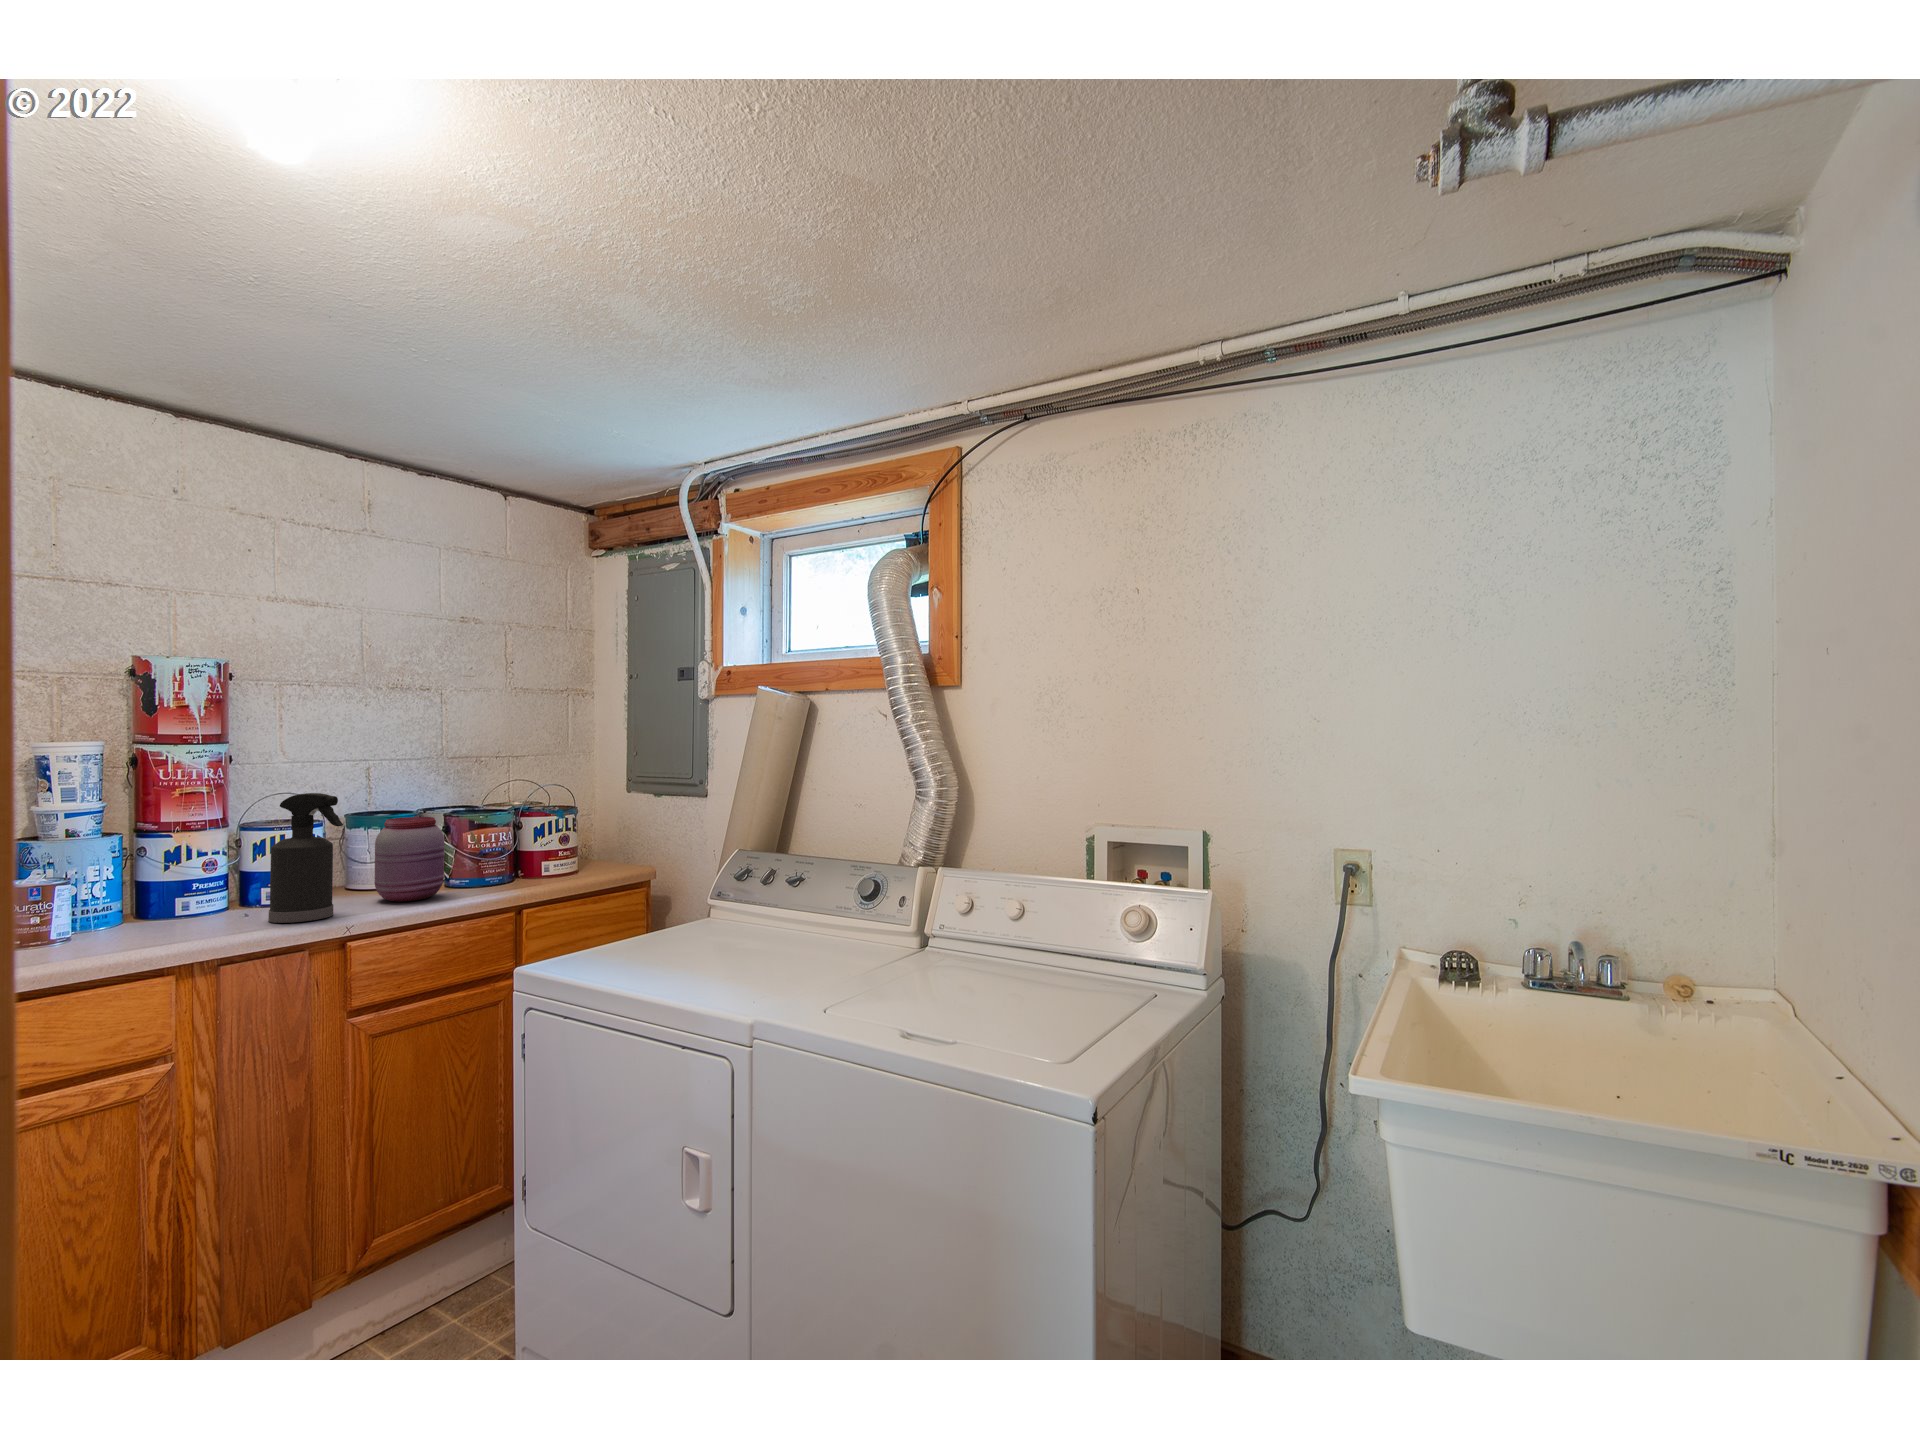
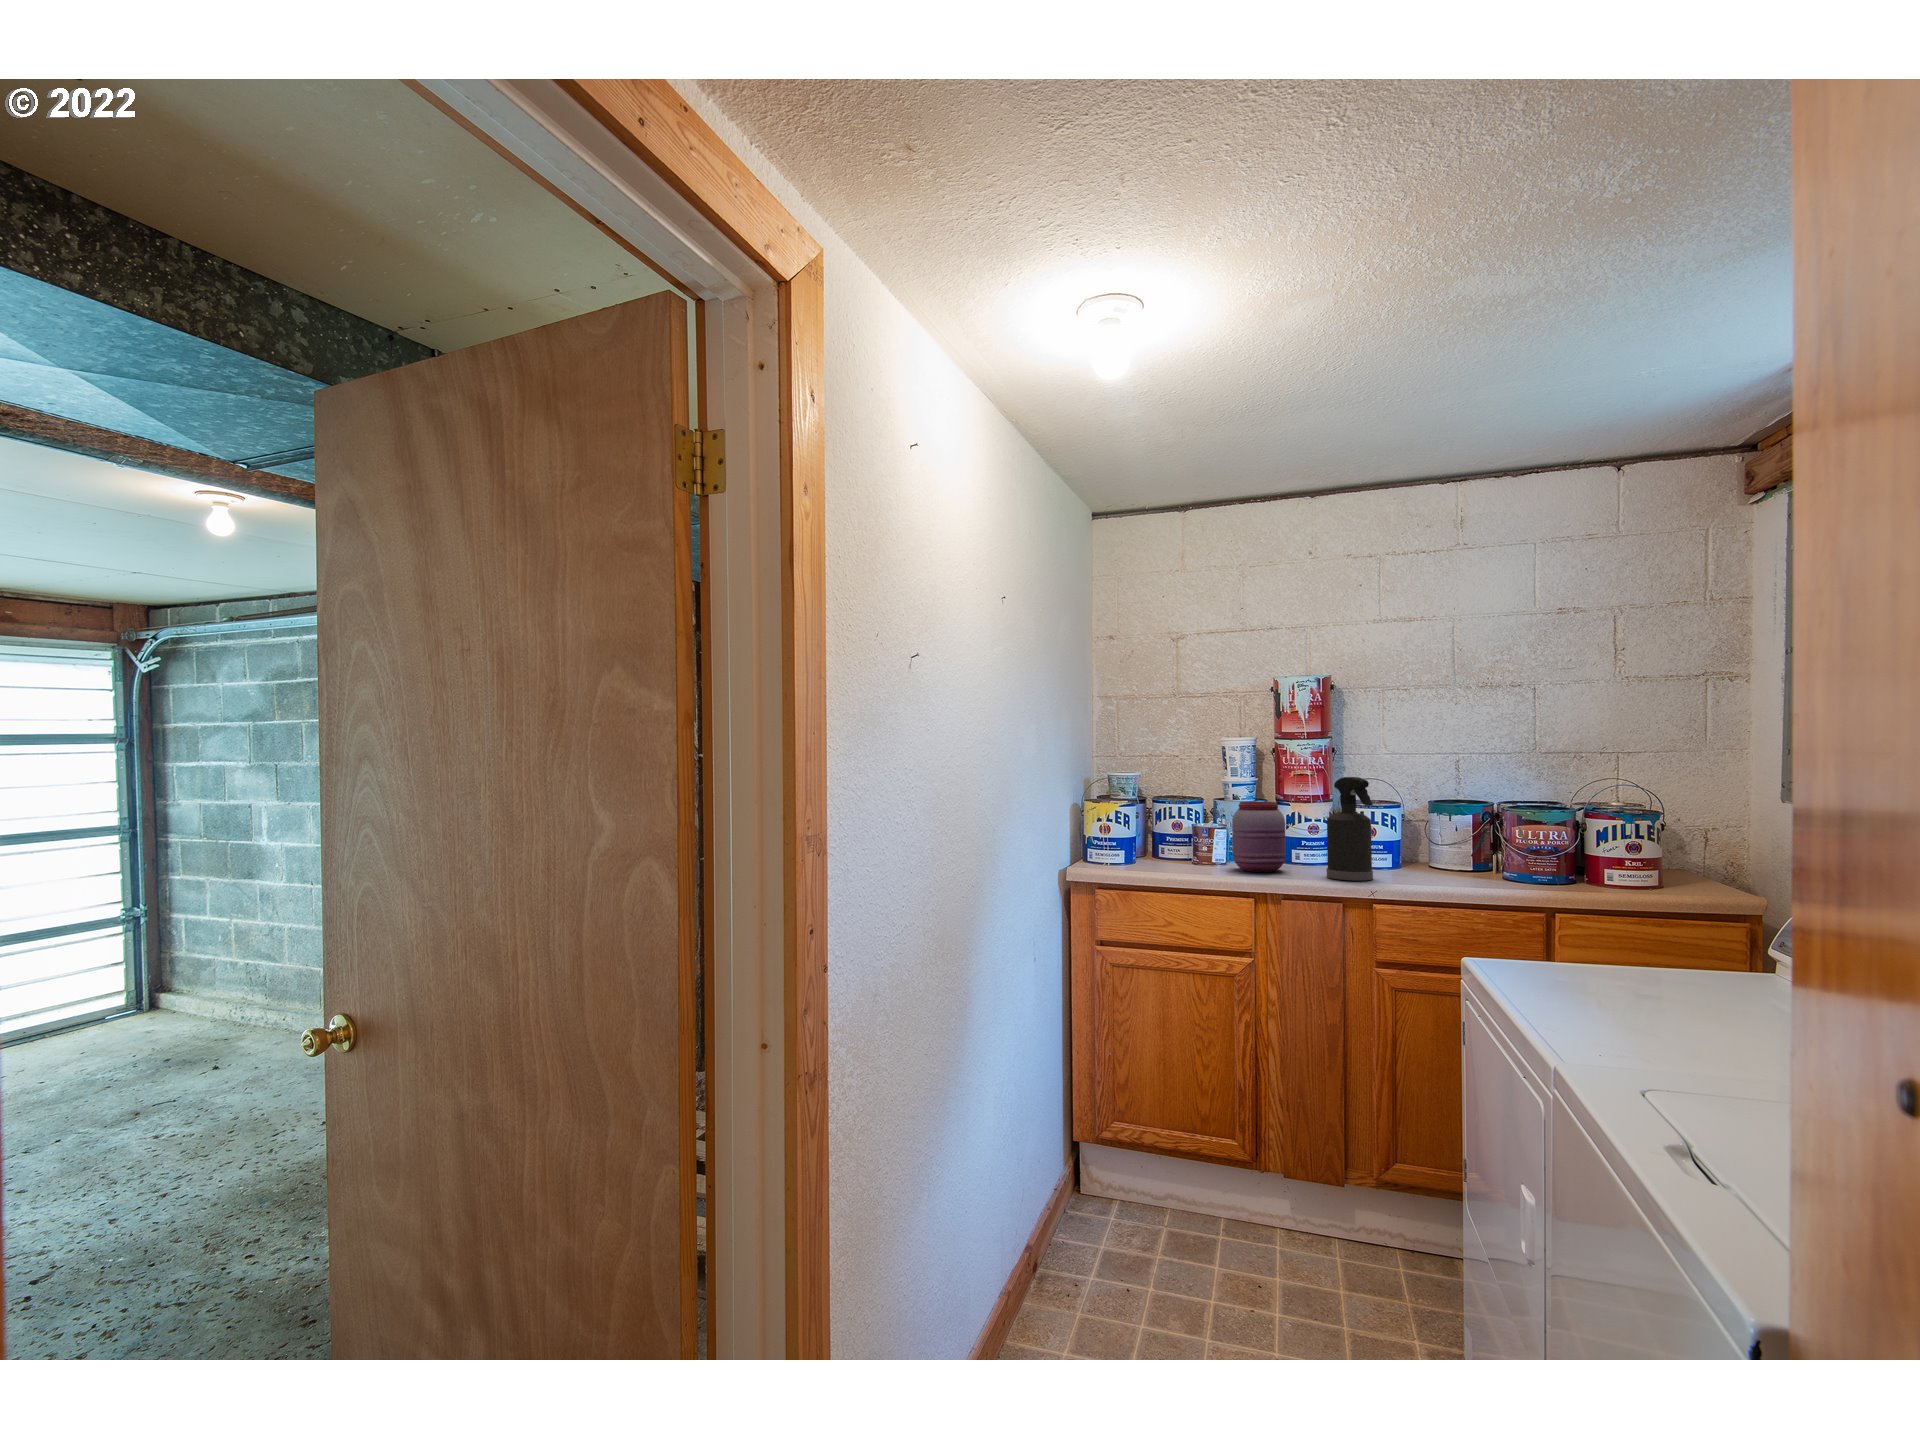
jar: present [375,817,444,901] -> present [1232,801,1285,872]

